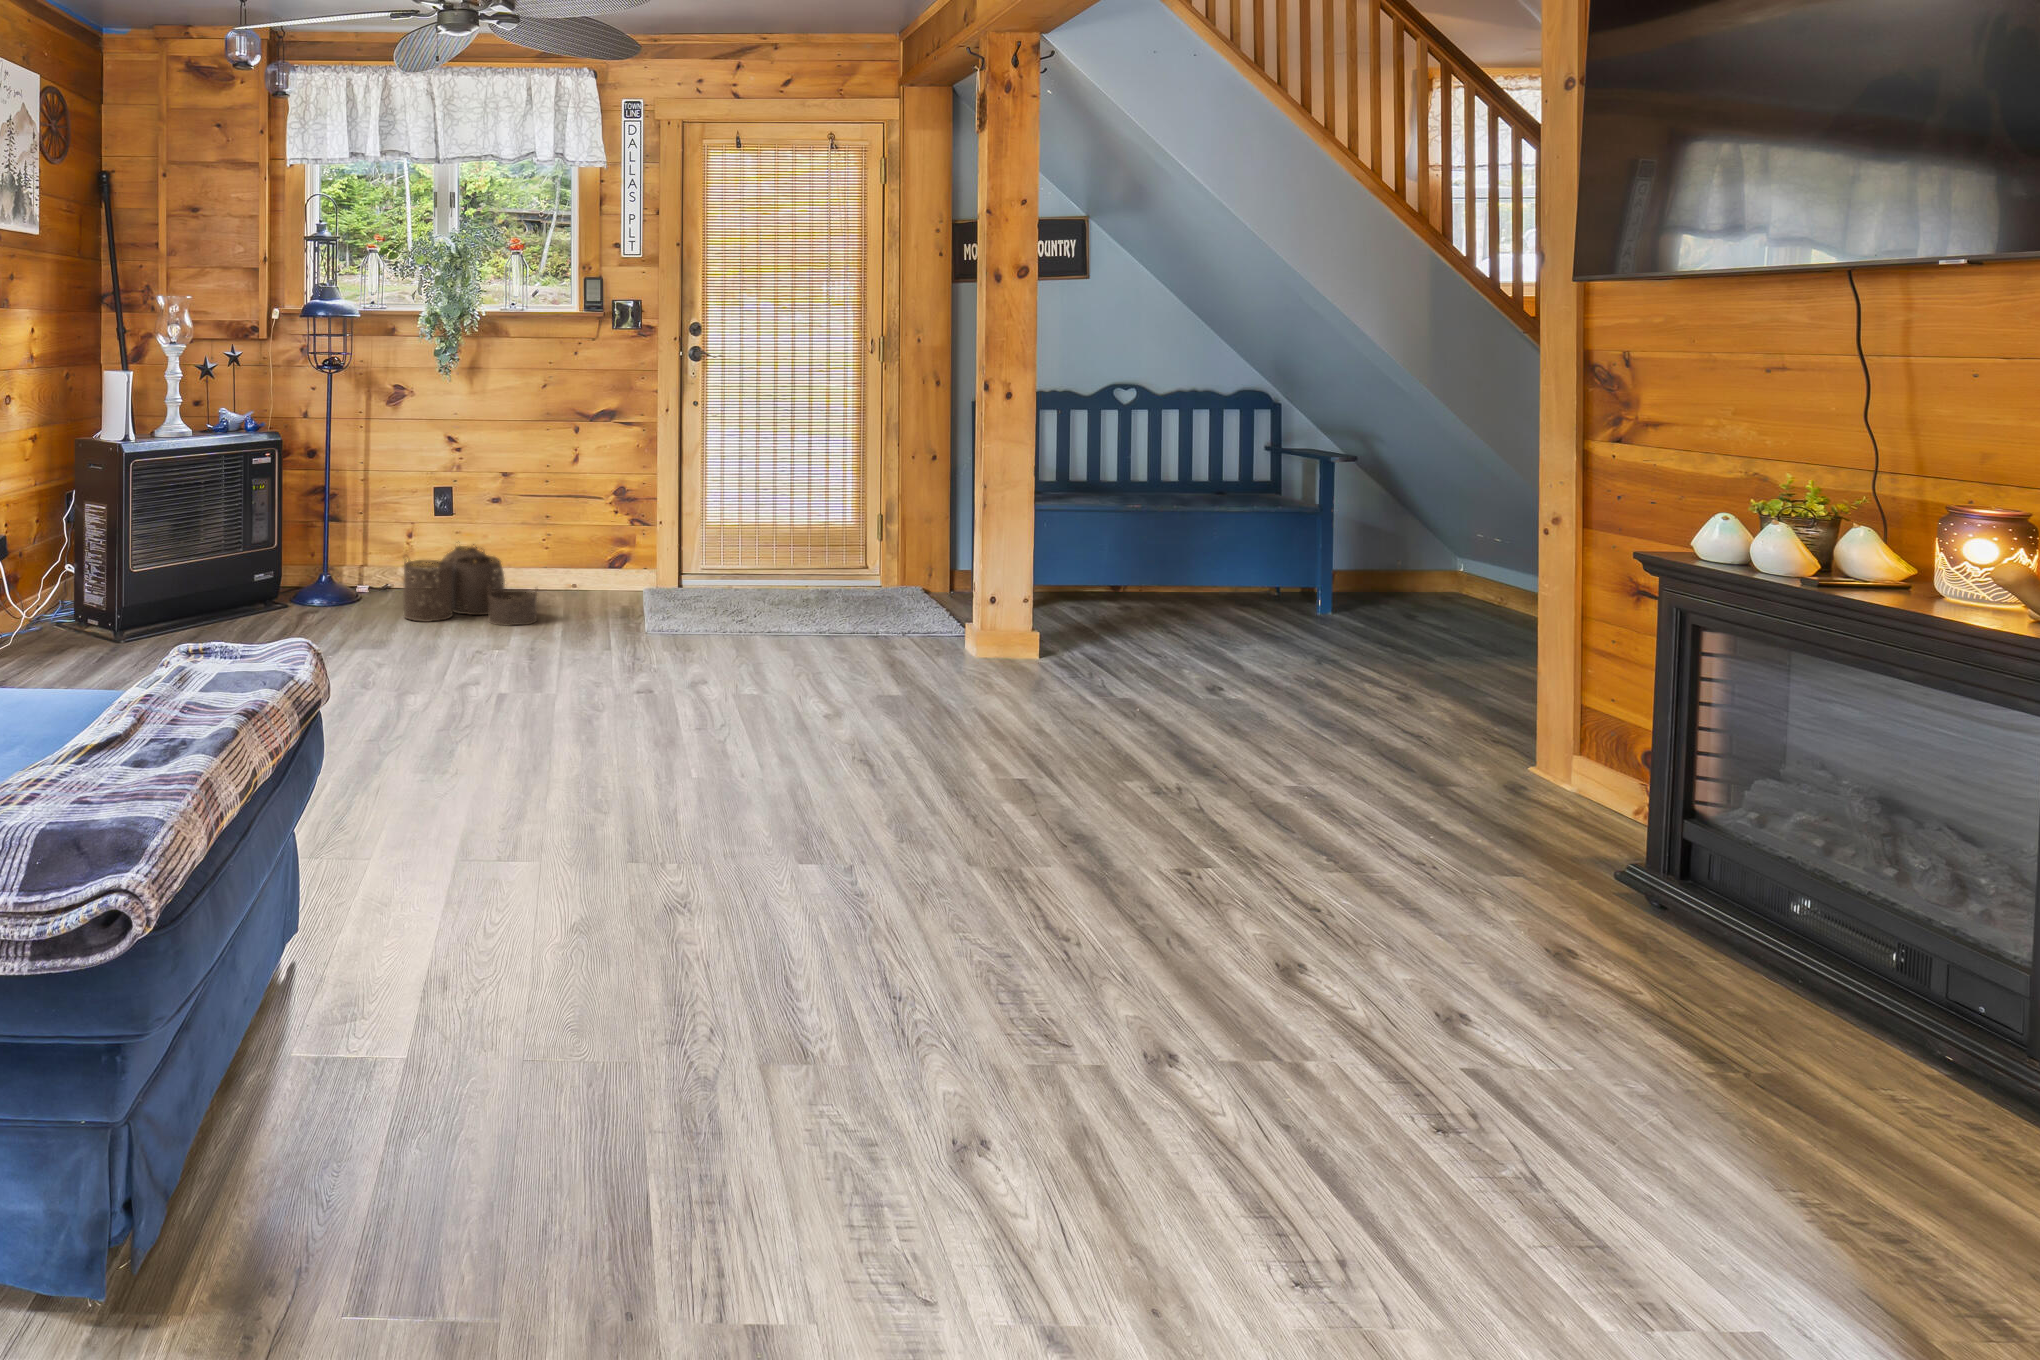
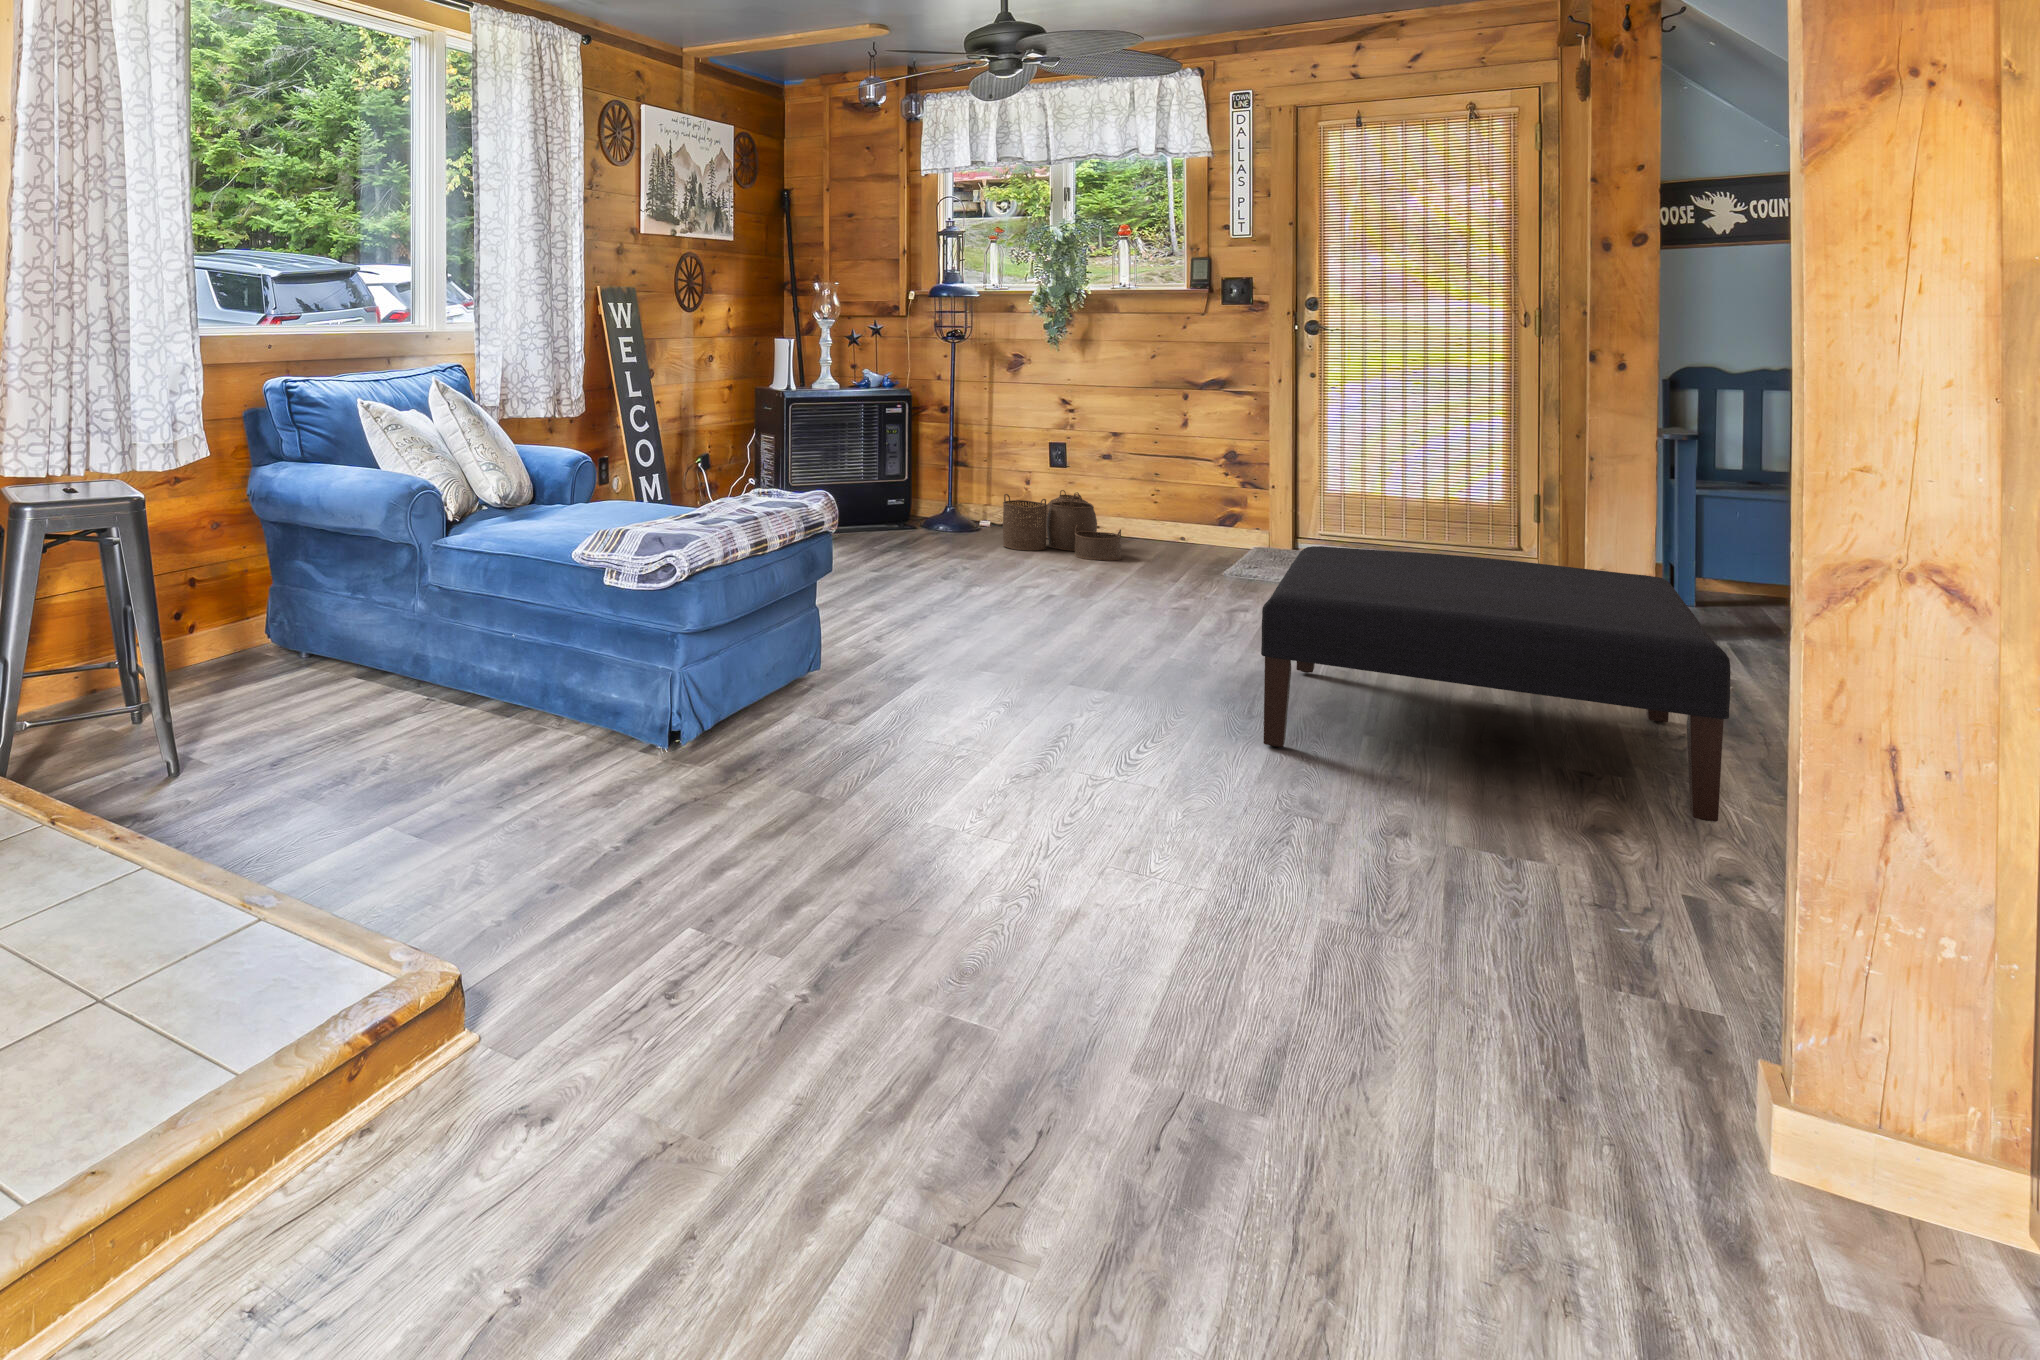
ottoman: none [834,616,1380,921] -> present [1261,546,1730,822]

